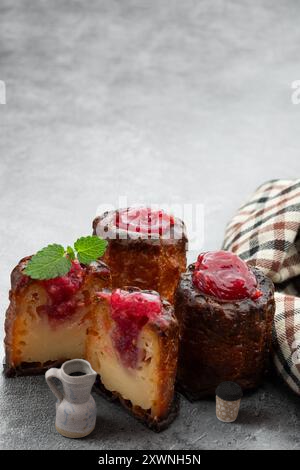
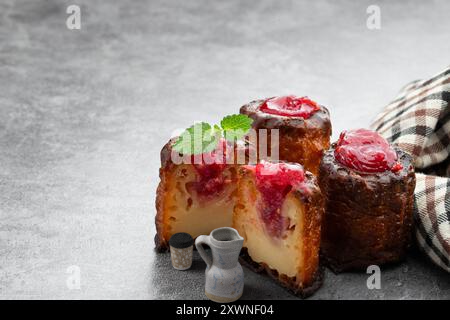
coffee cup: present [215,381,243,422] -> present [169,232,194,270]

